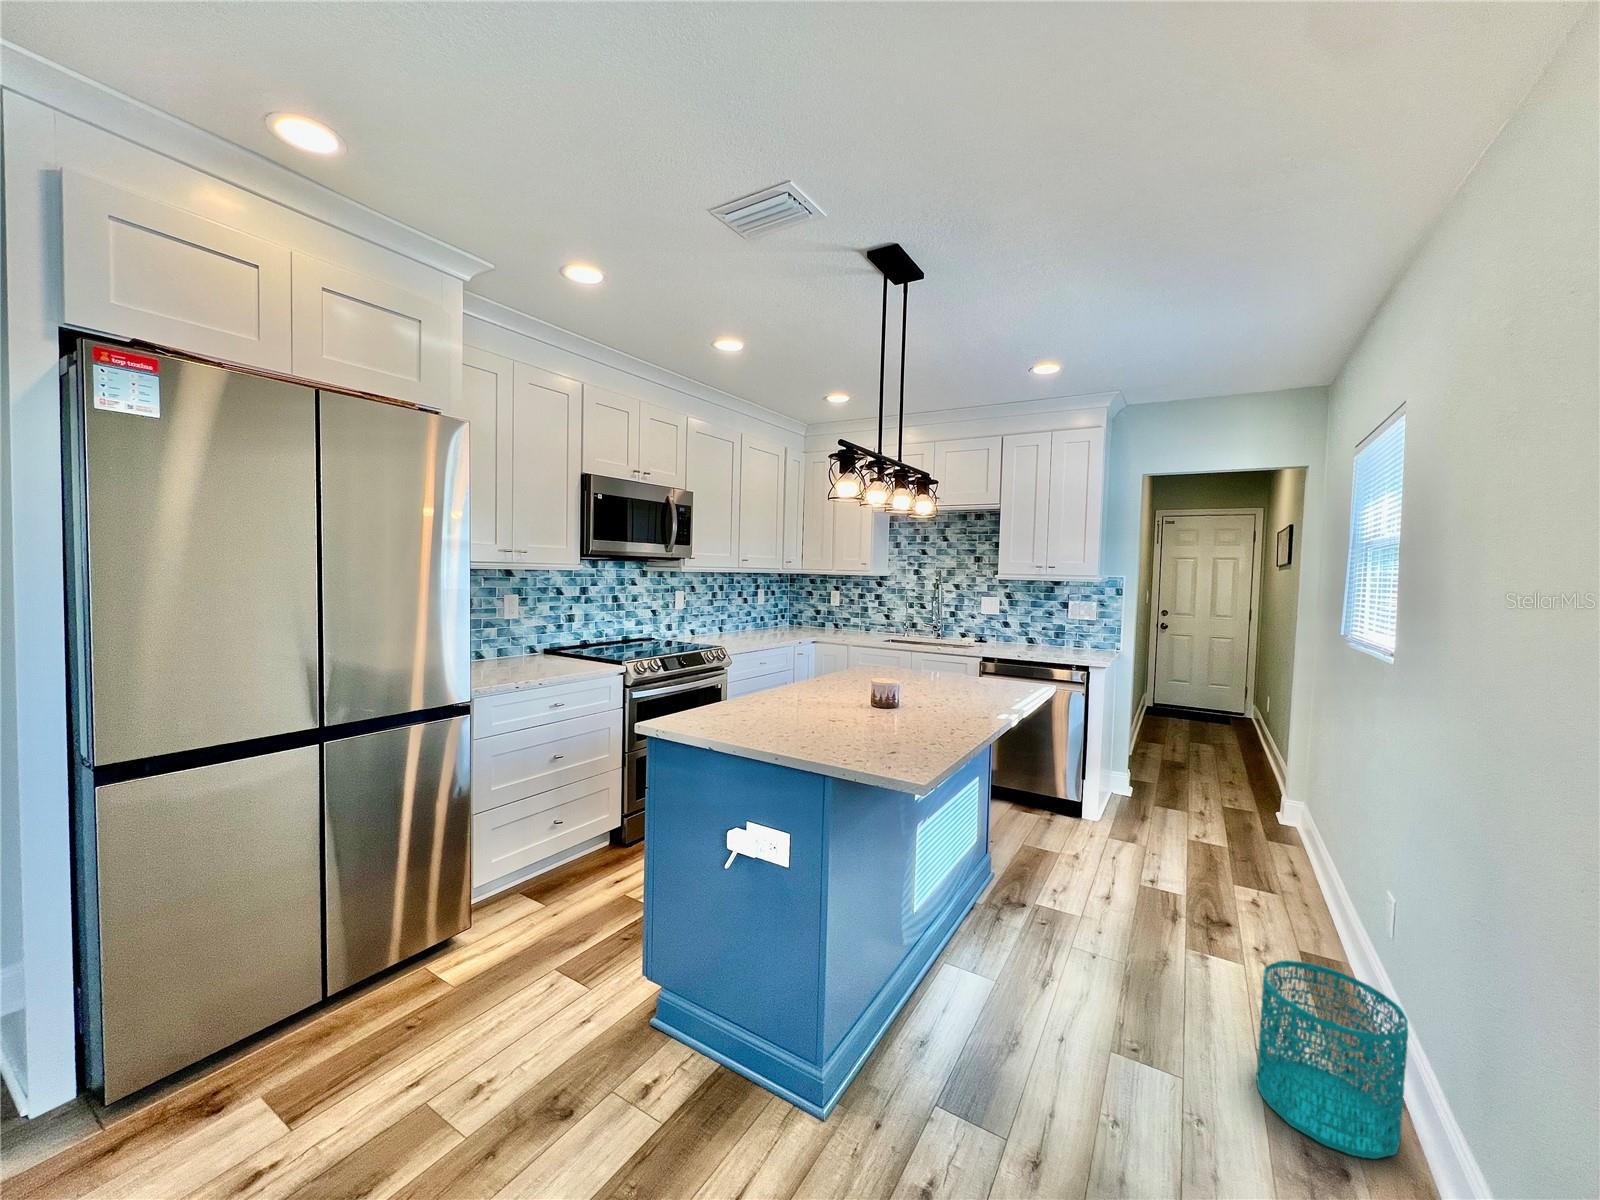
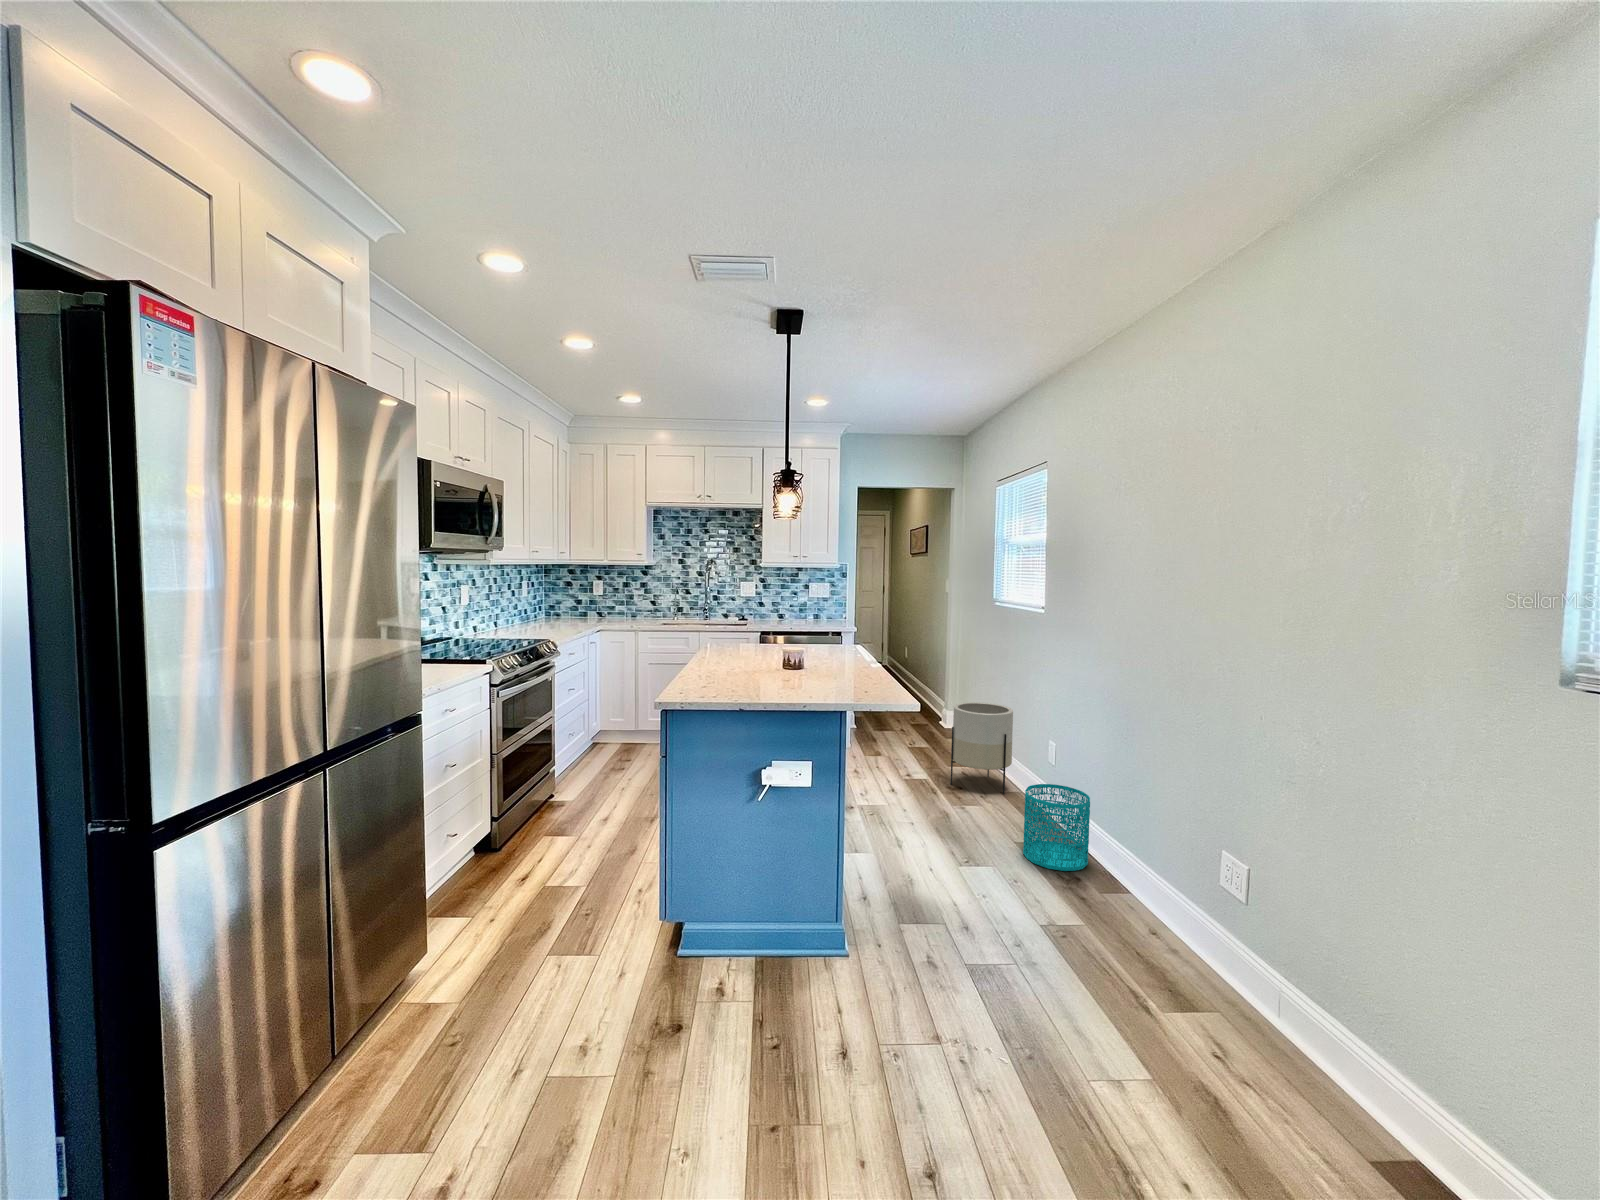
planter: none [1210,790,1334,954] -> present [950,702,1013,794]

